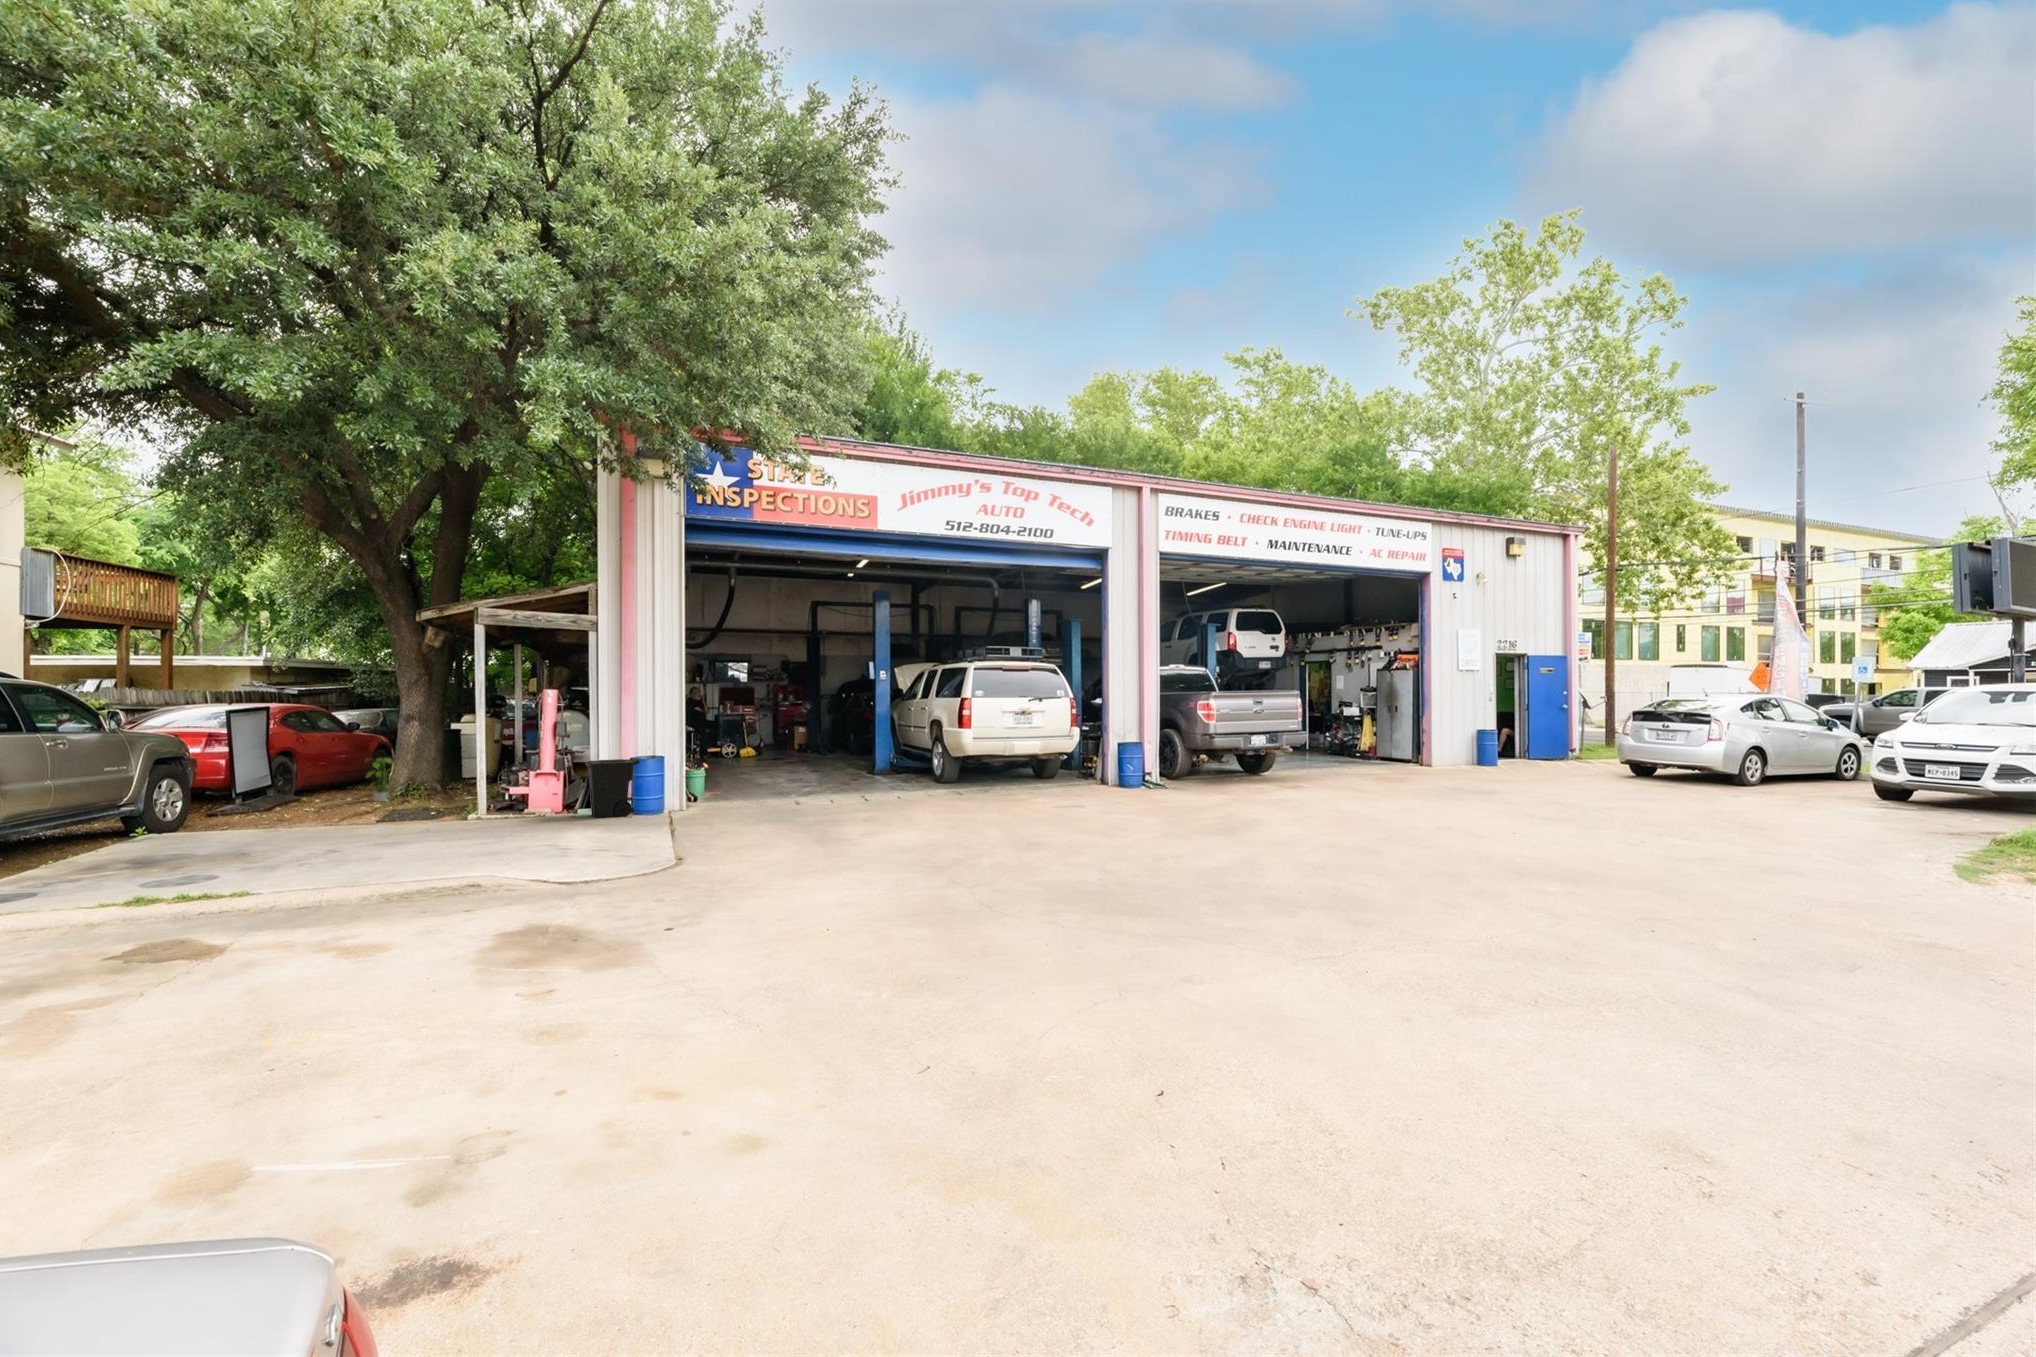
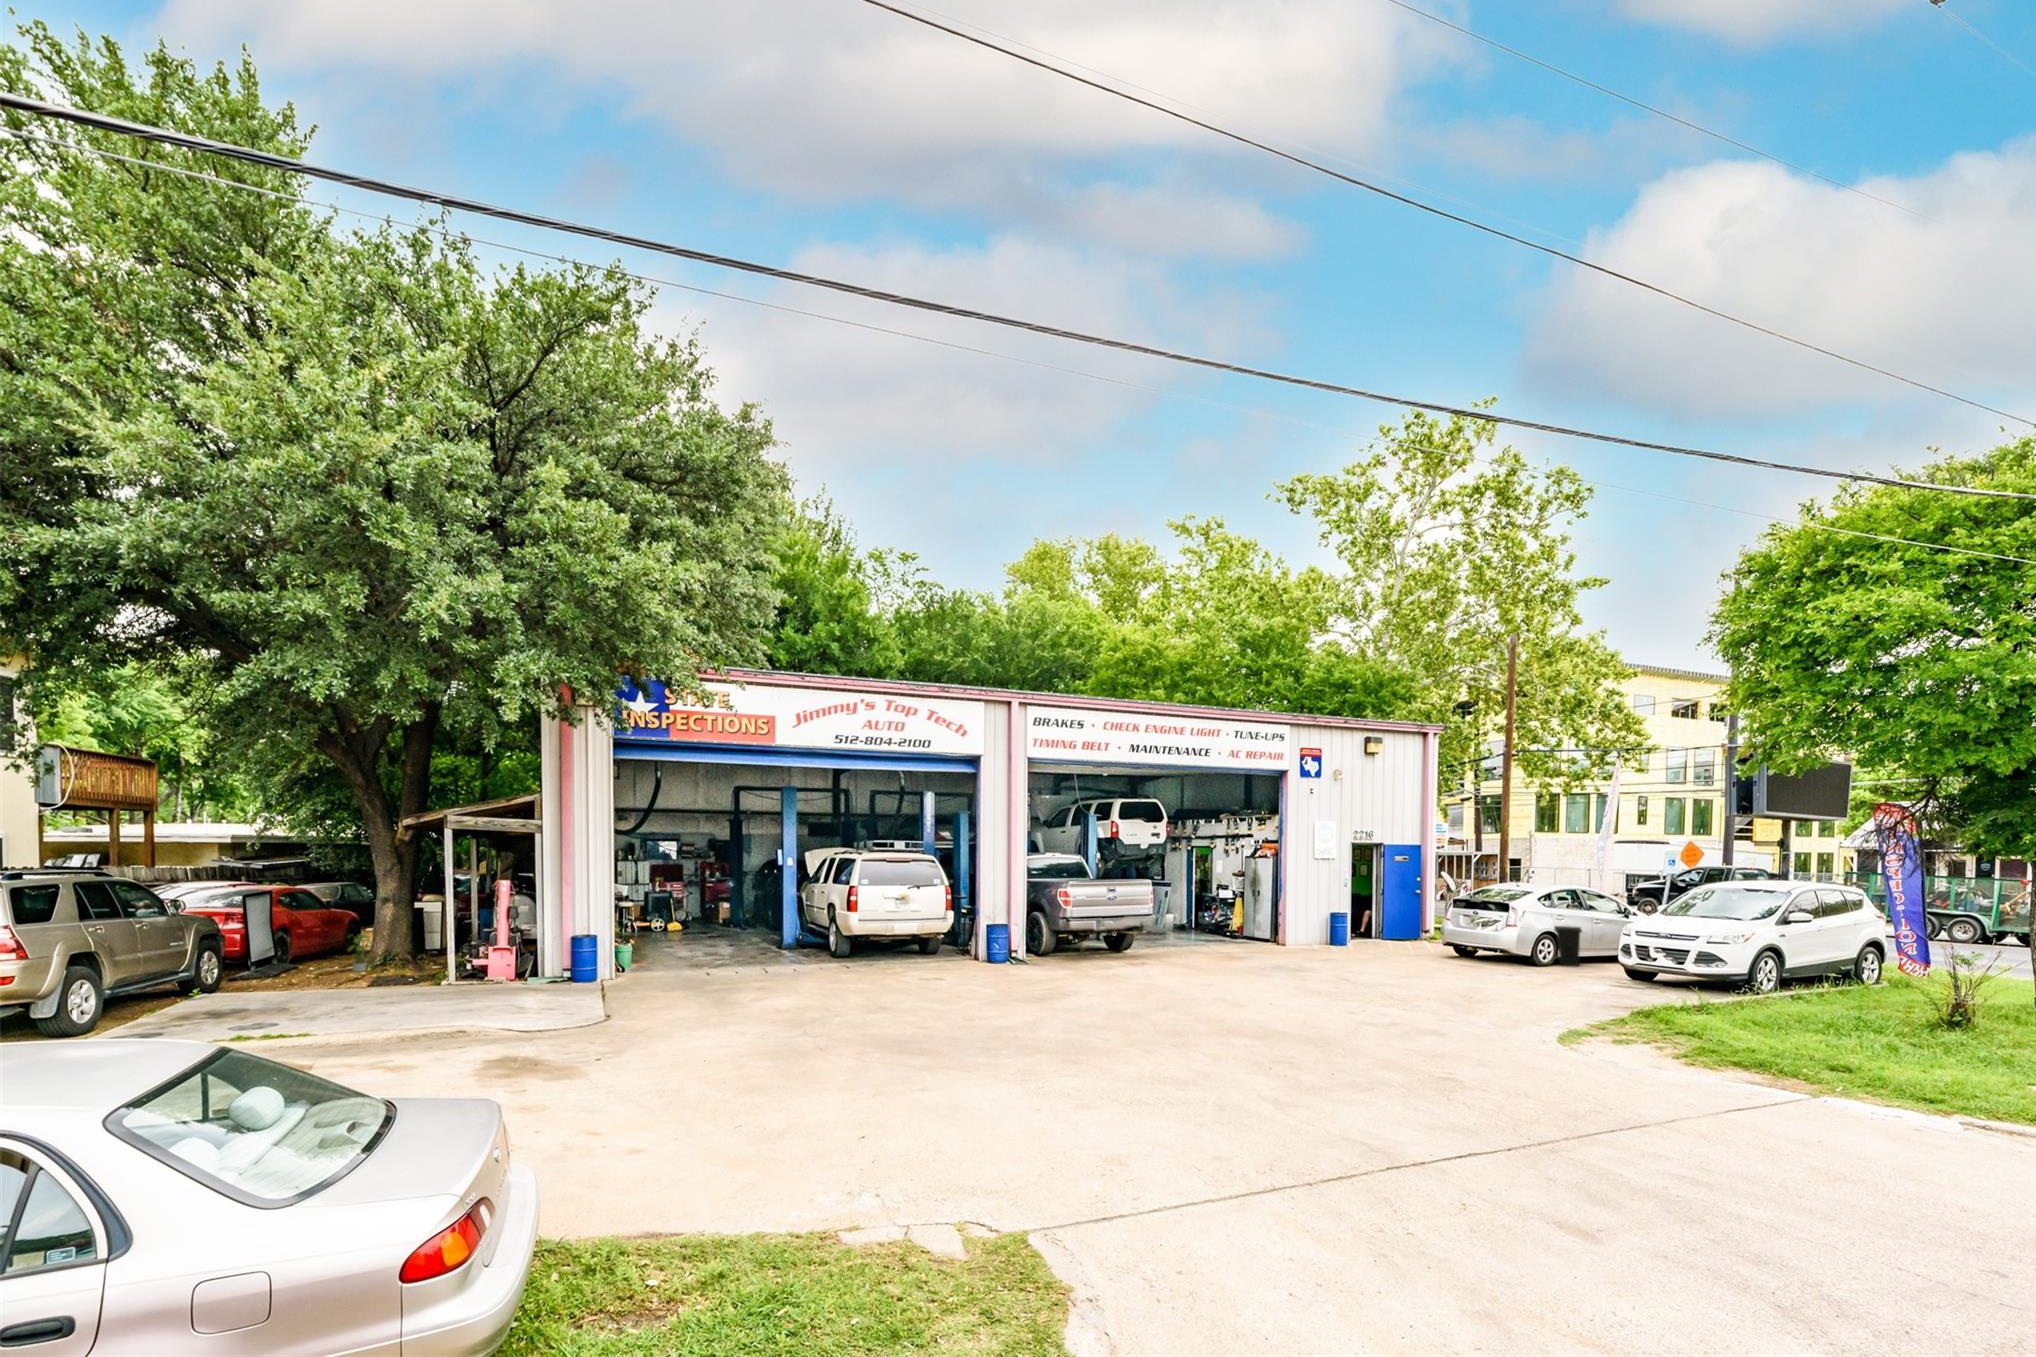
trash can: present [585,757,640,818] -> present [1554,926,1582,966]

